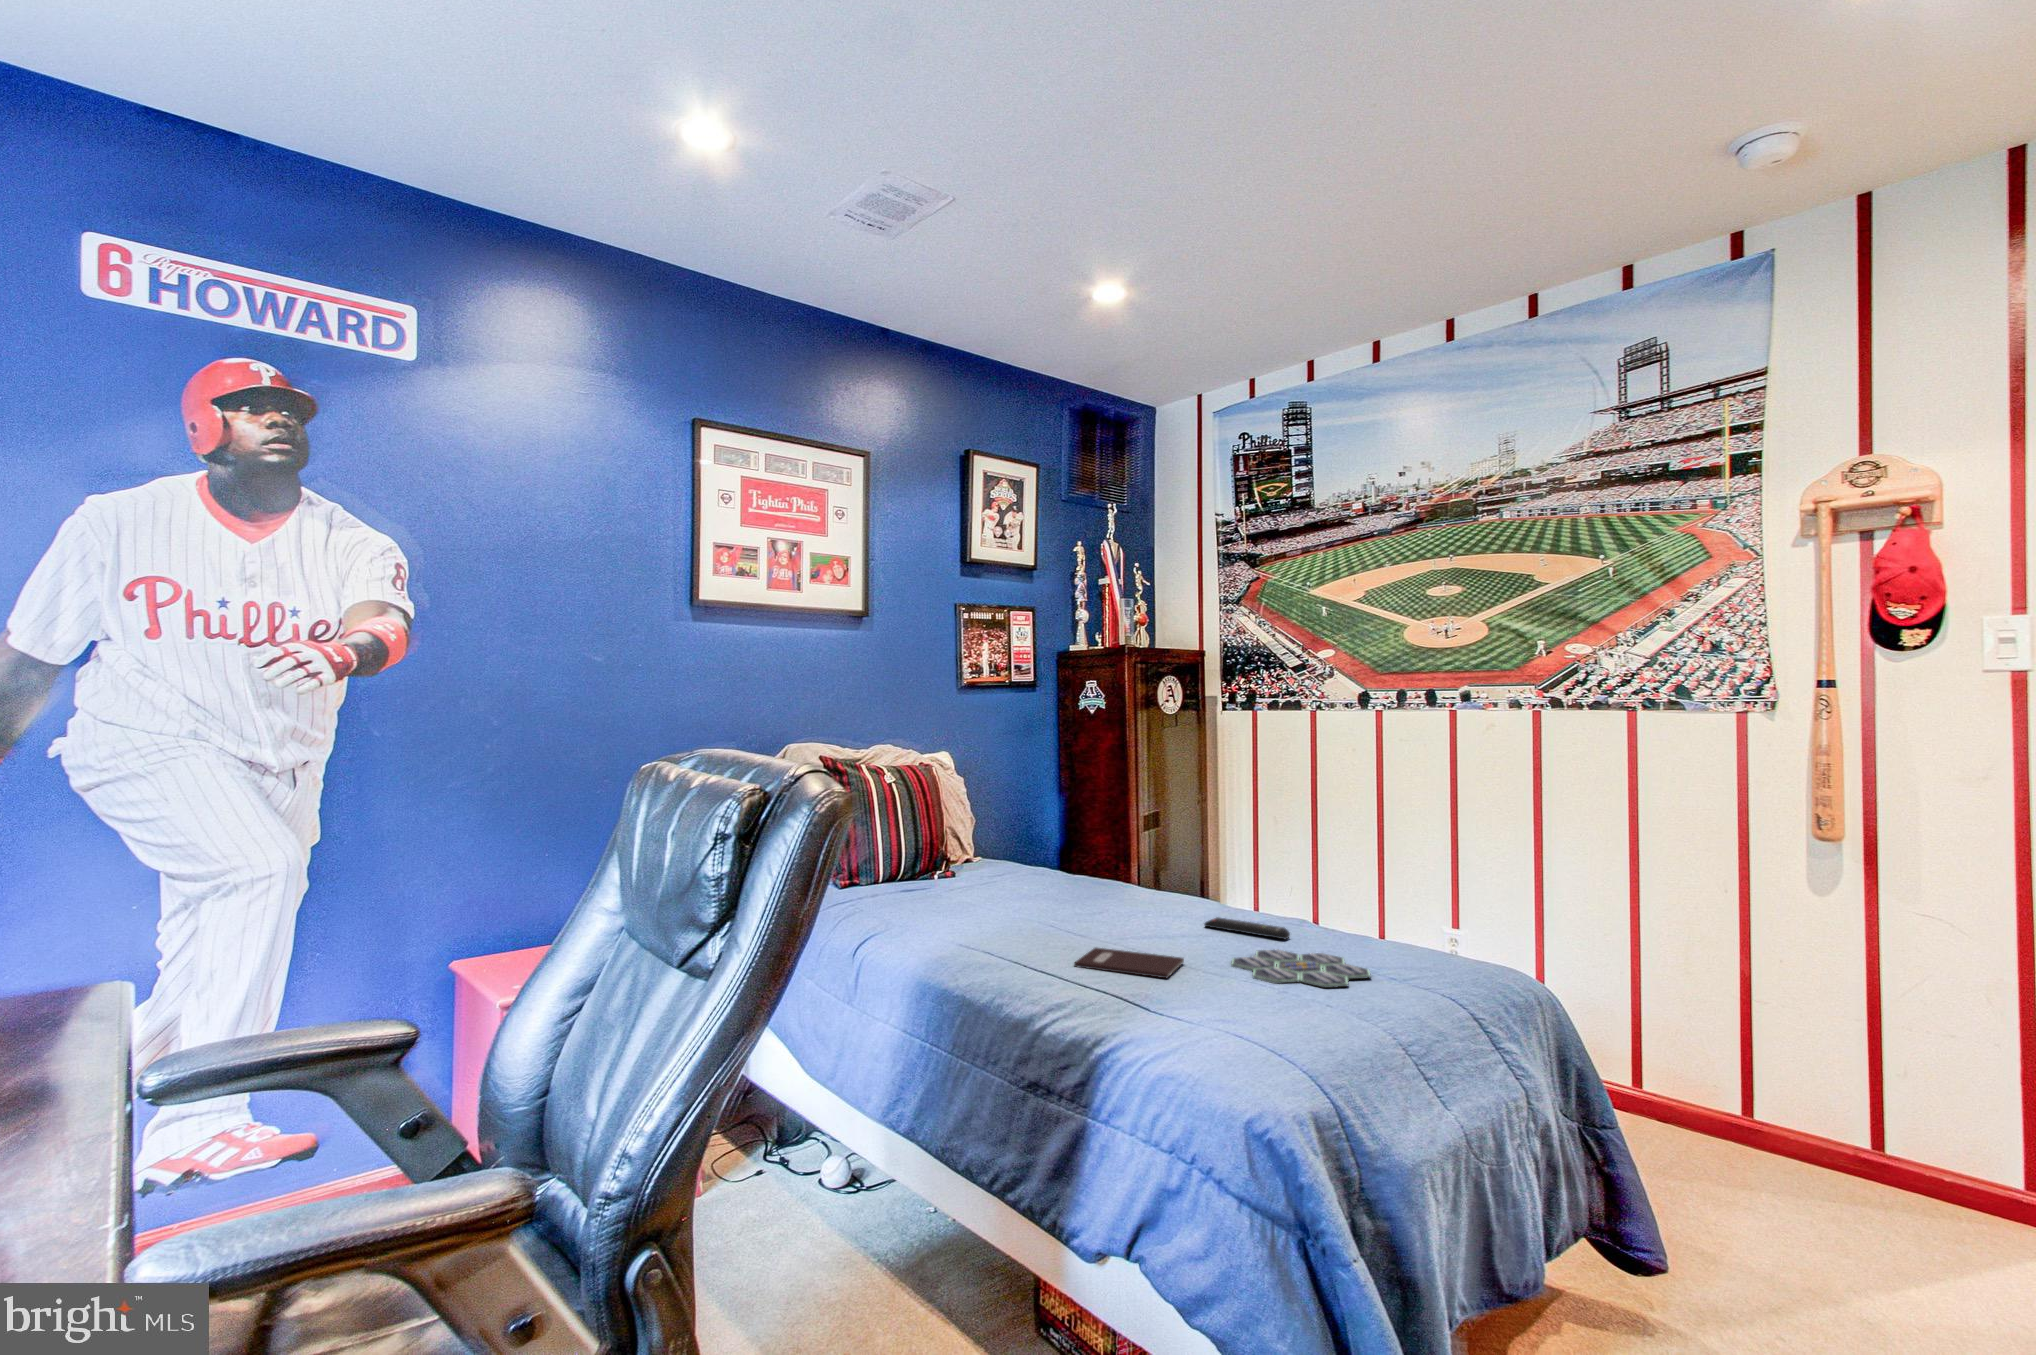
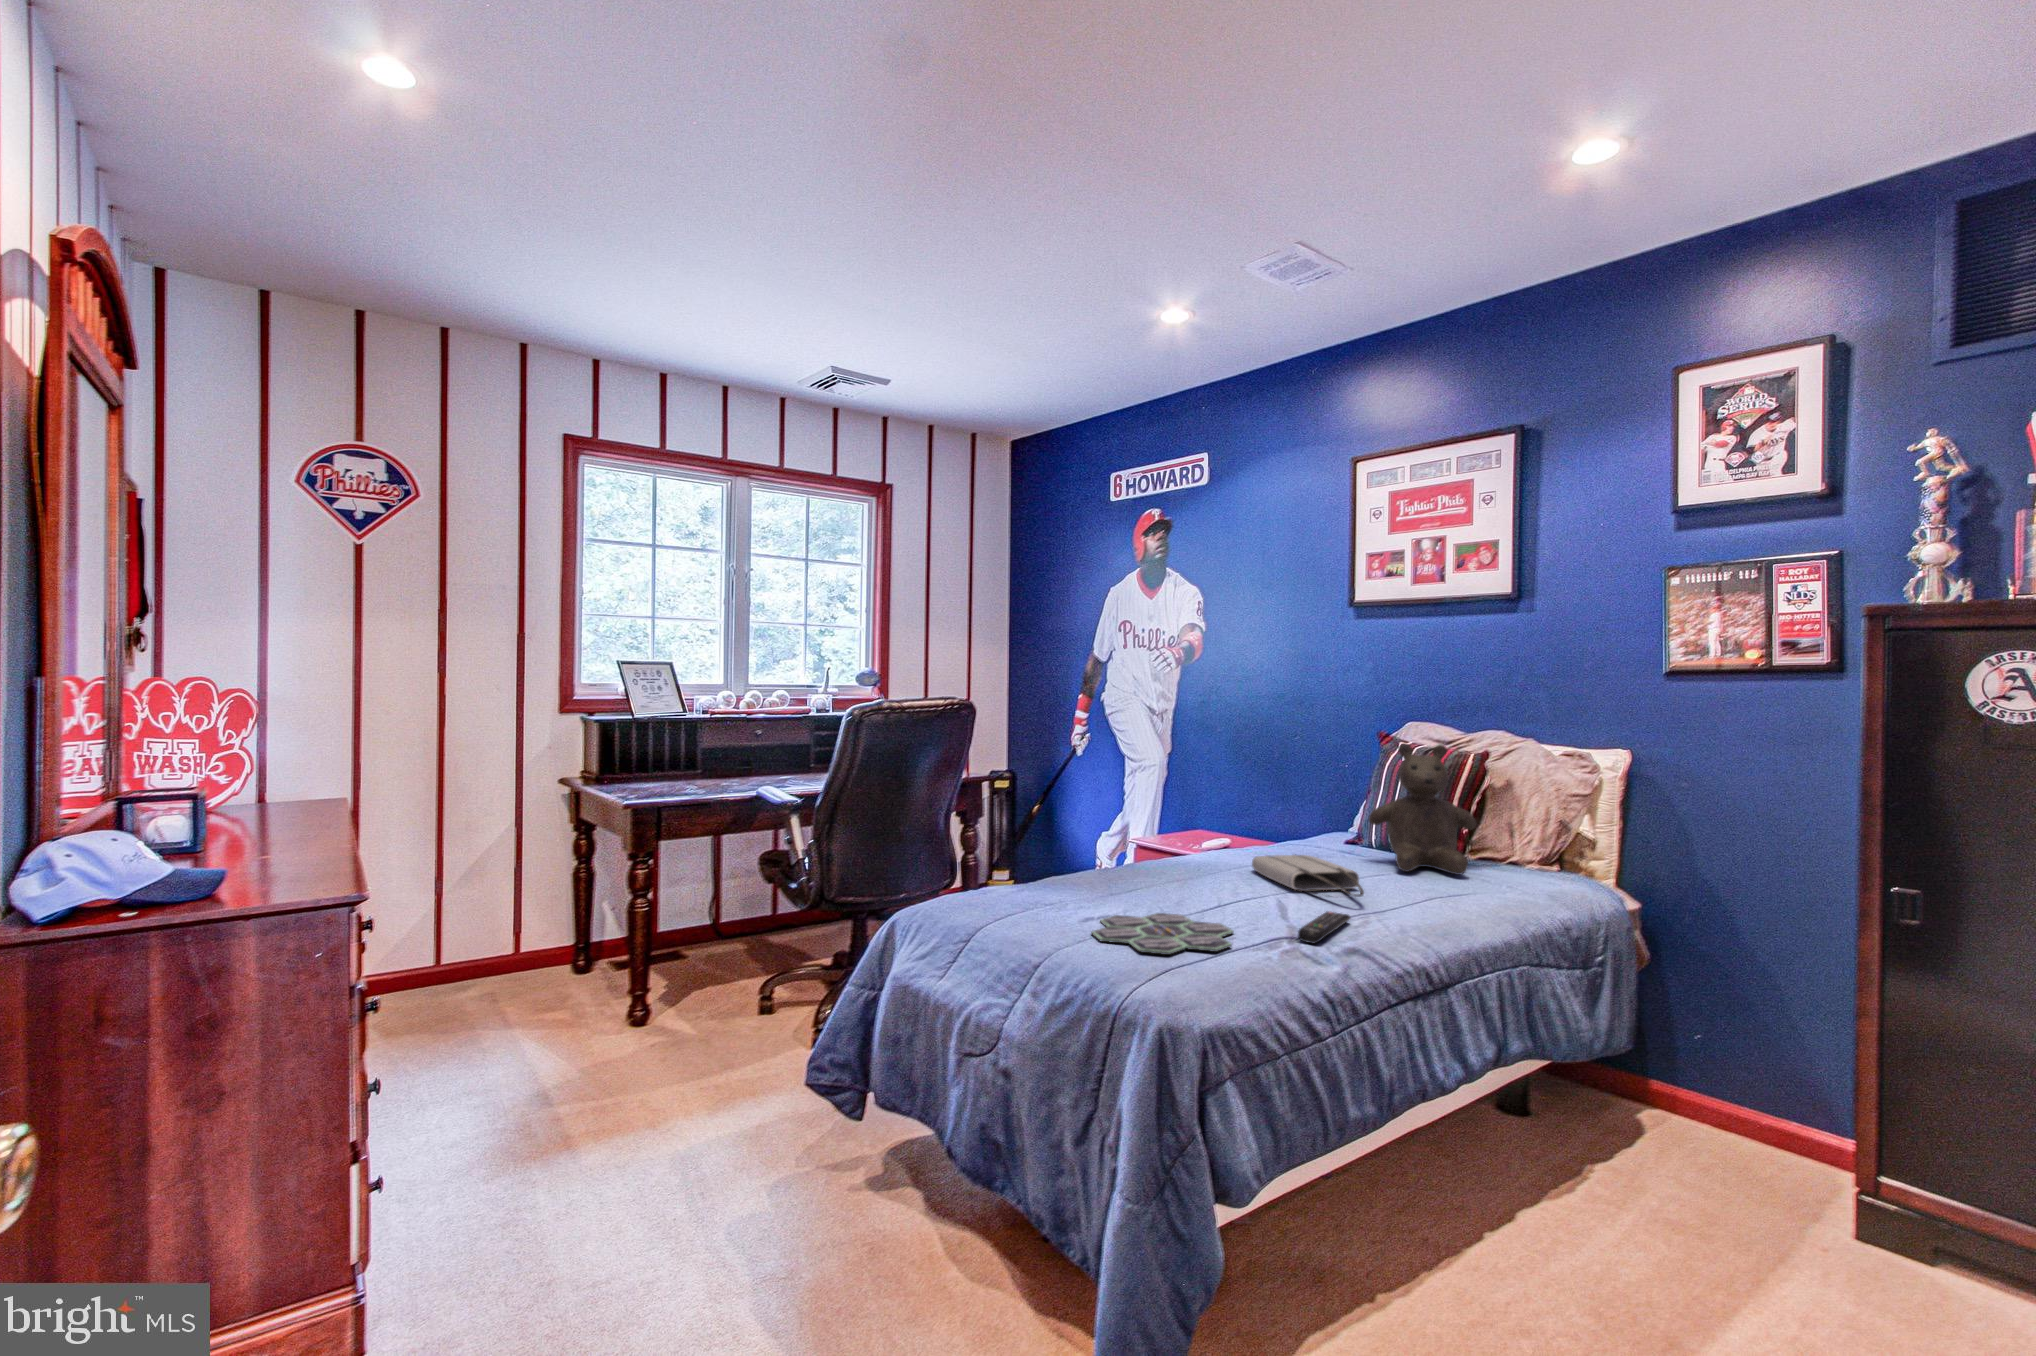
teddy bear: none [952,767,1034,891] -> present [1369,743,1476,875]
tote bag: none [1005,893,1164,924] -> present [1252,854,1364,897]
notebook: present [1074,948,1184,978] -> none [1091,874,1173,901]

